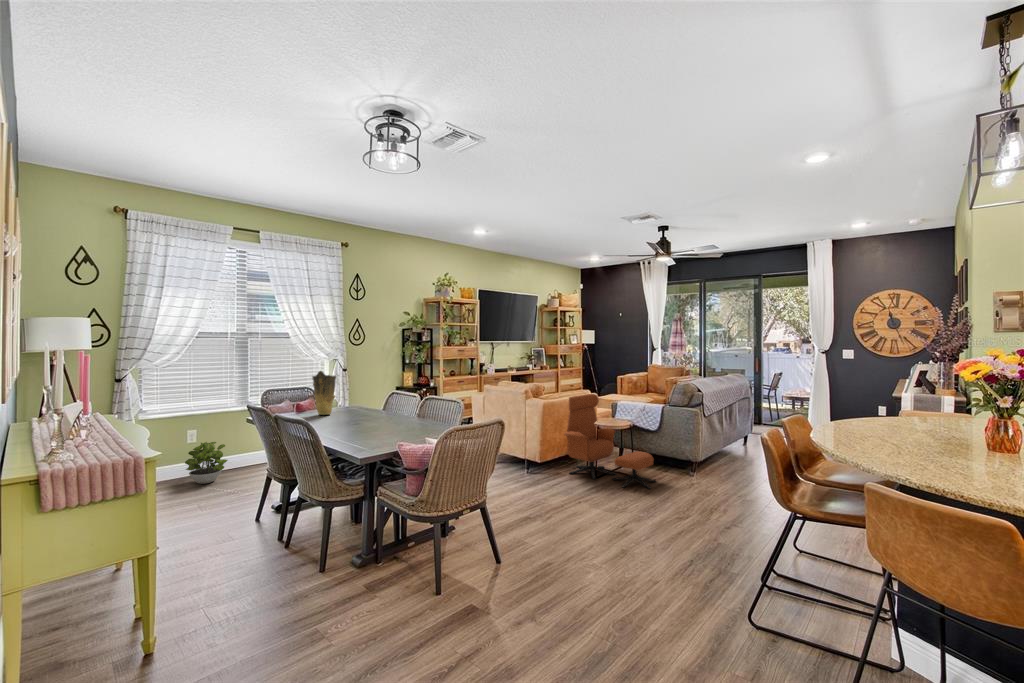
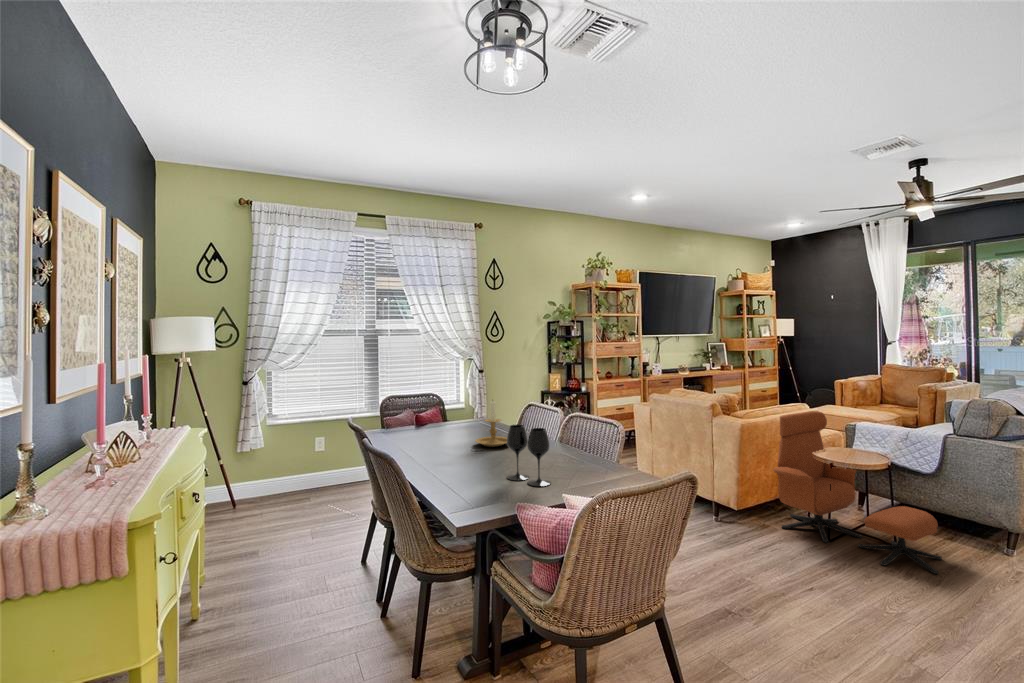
vase: present [312,371,336,415] -> none [429,377,457,433]
candle holder: none [354,386,387,421] -> present [475,401,507,447]
wine glass: none [384,400,415,439] -> present [507,425,551,486]
potted plant: present [185,442,227,484] -> none [310,451,353,498]

